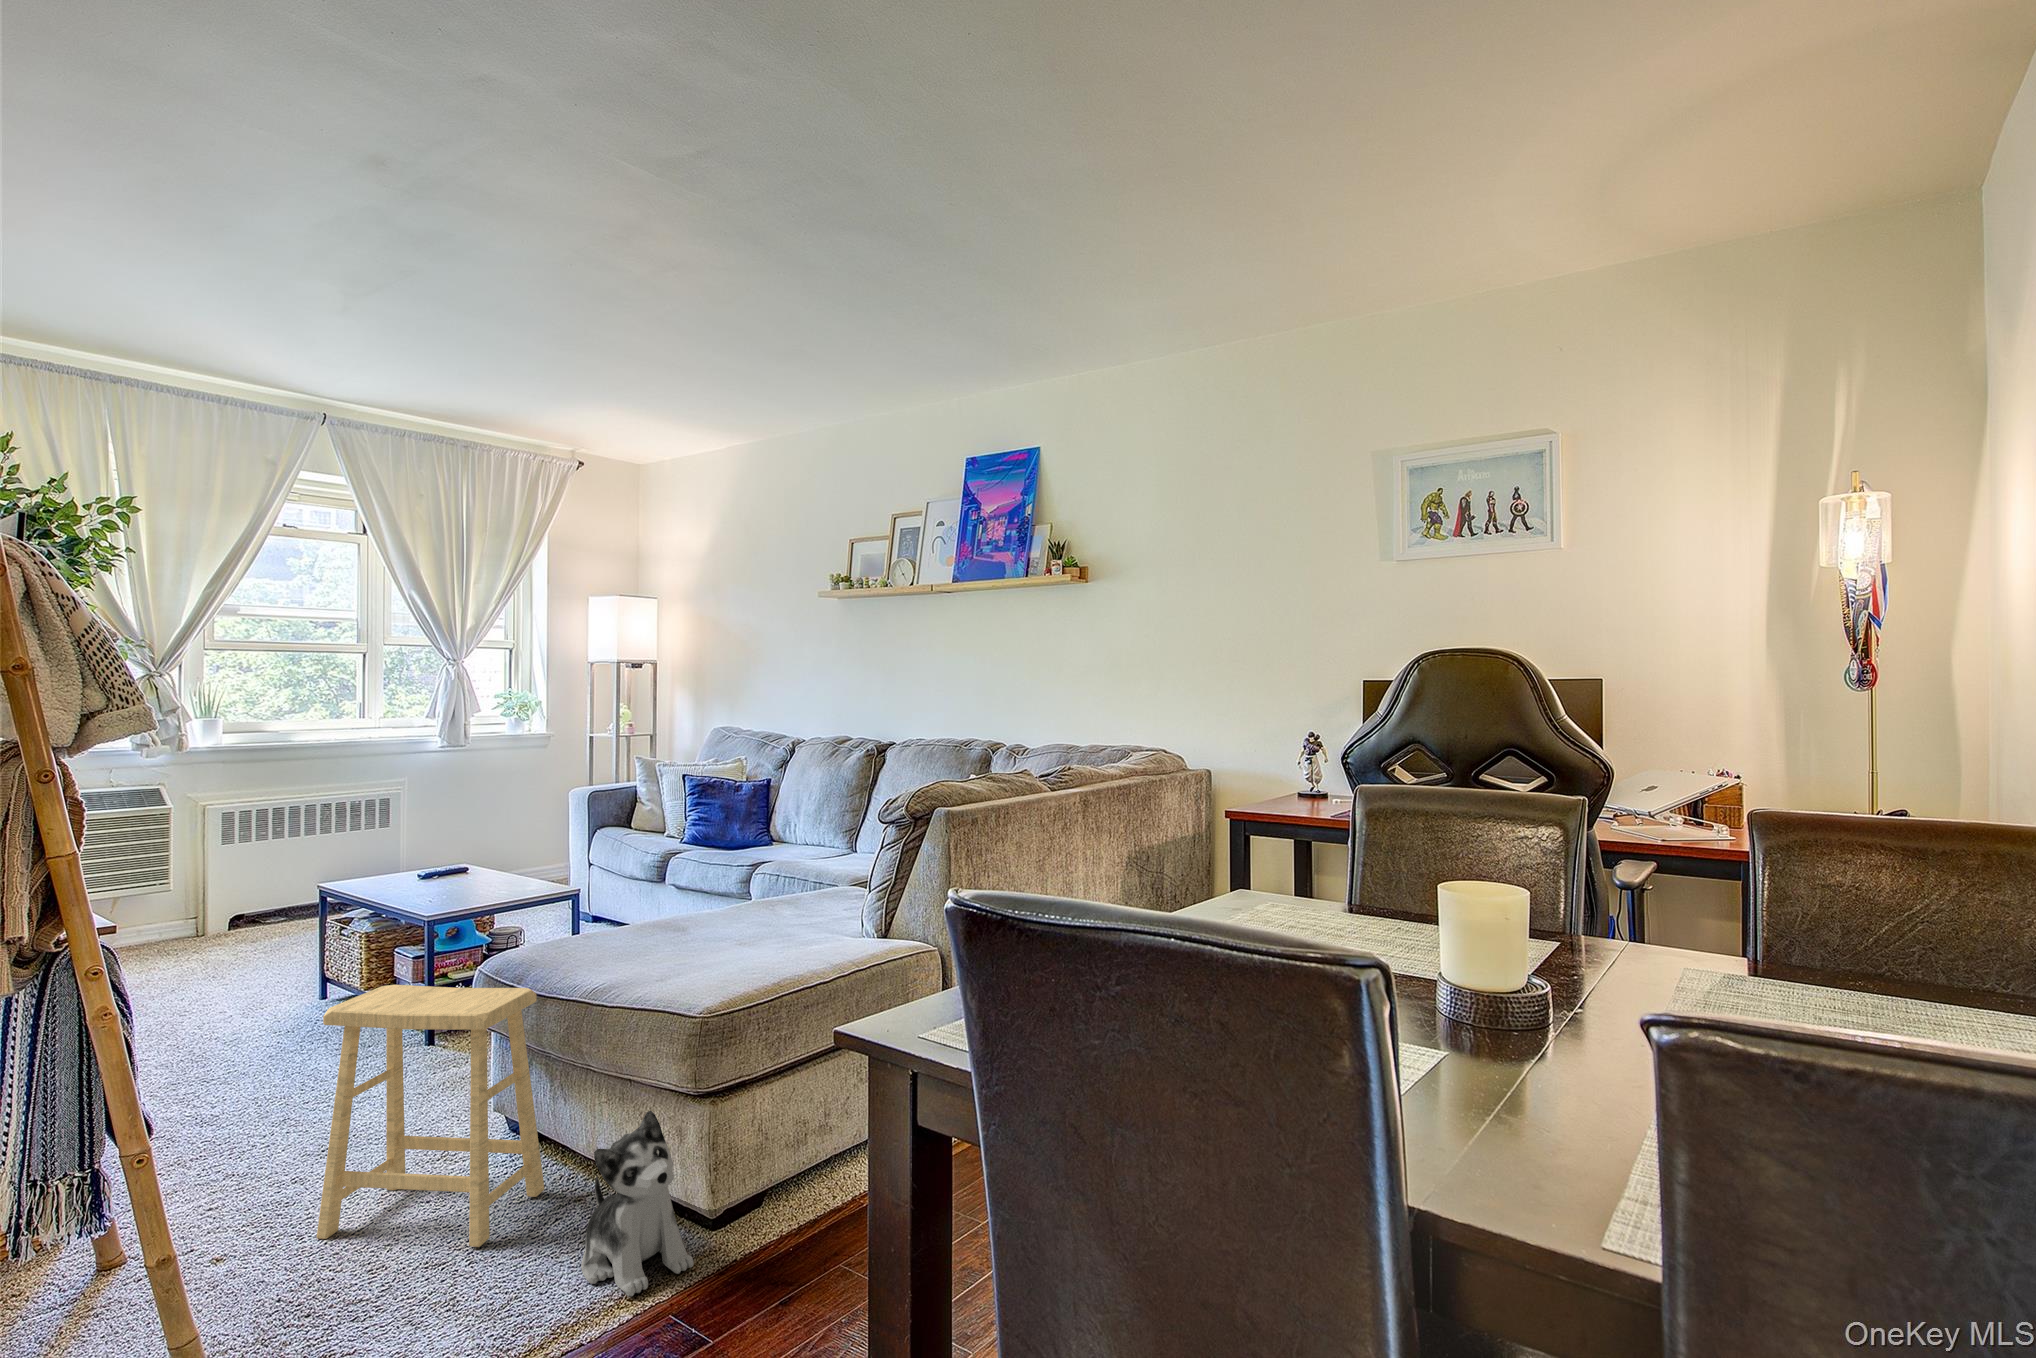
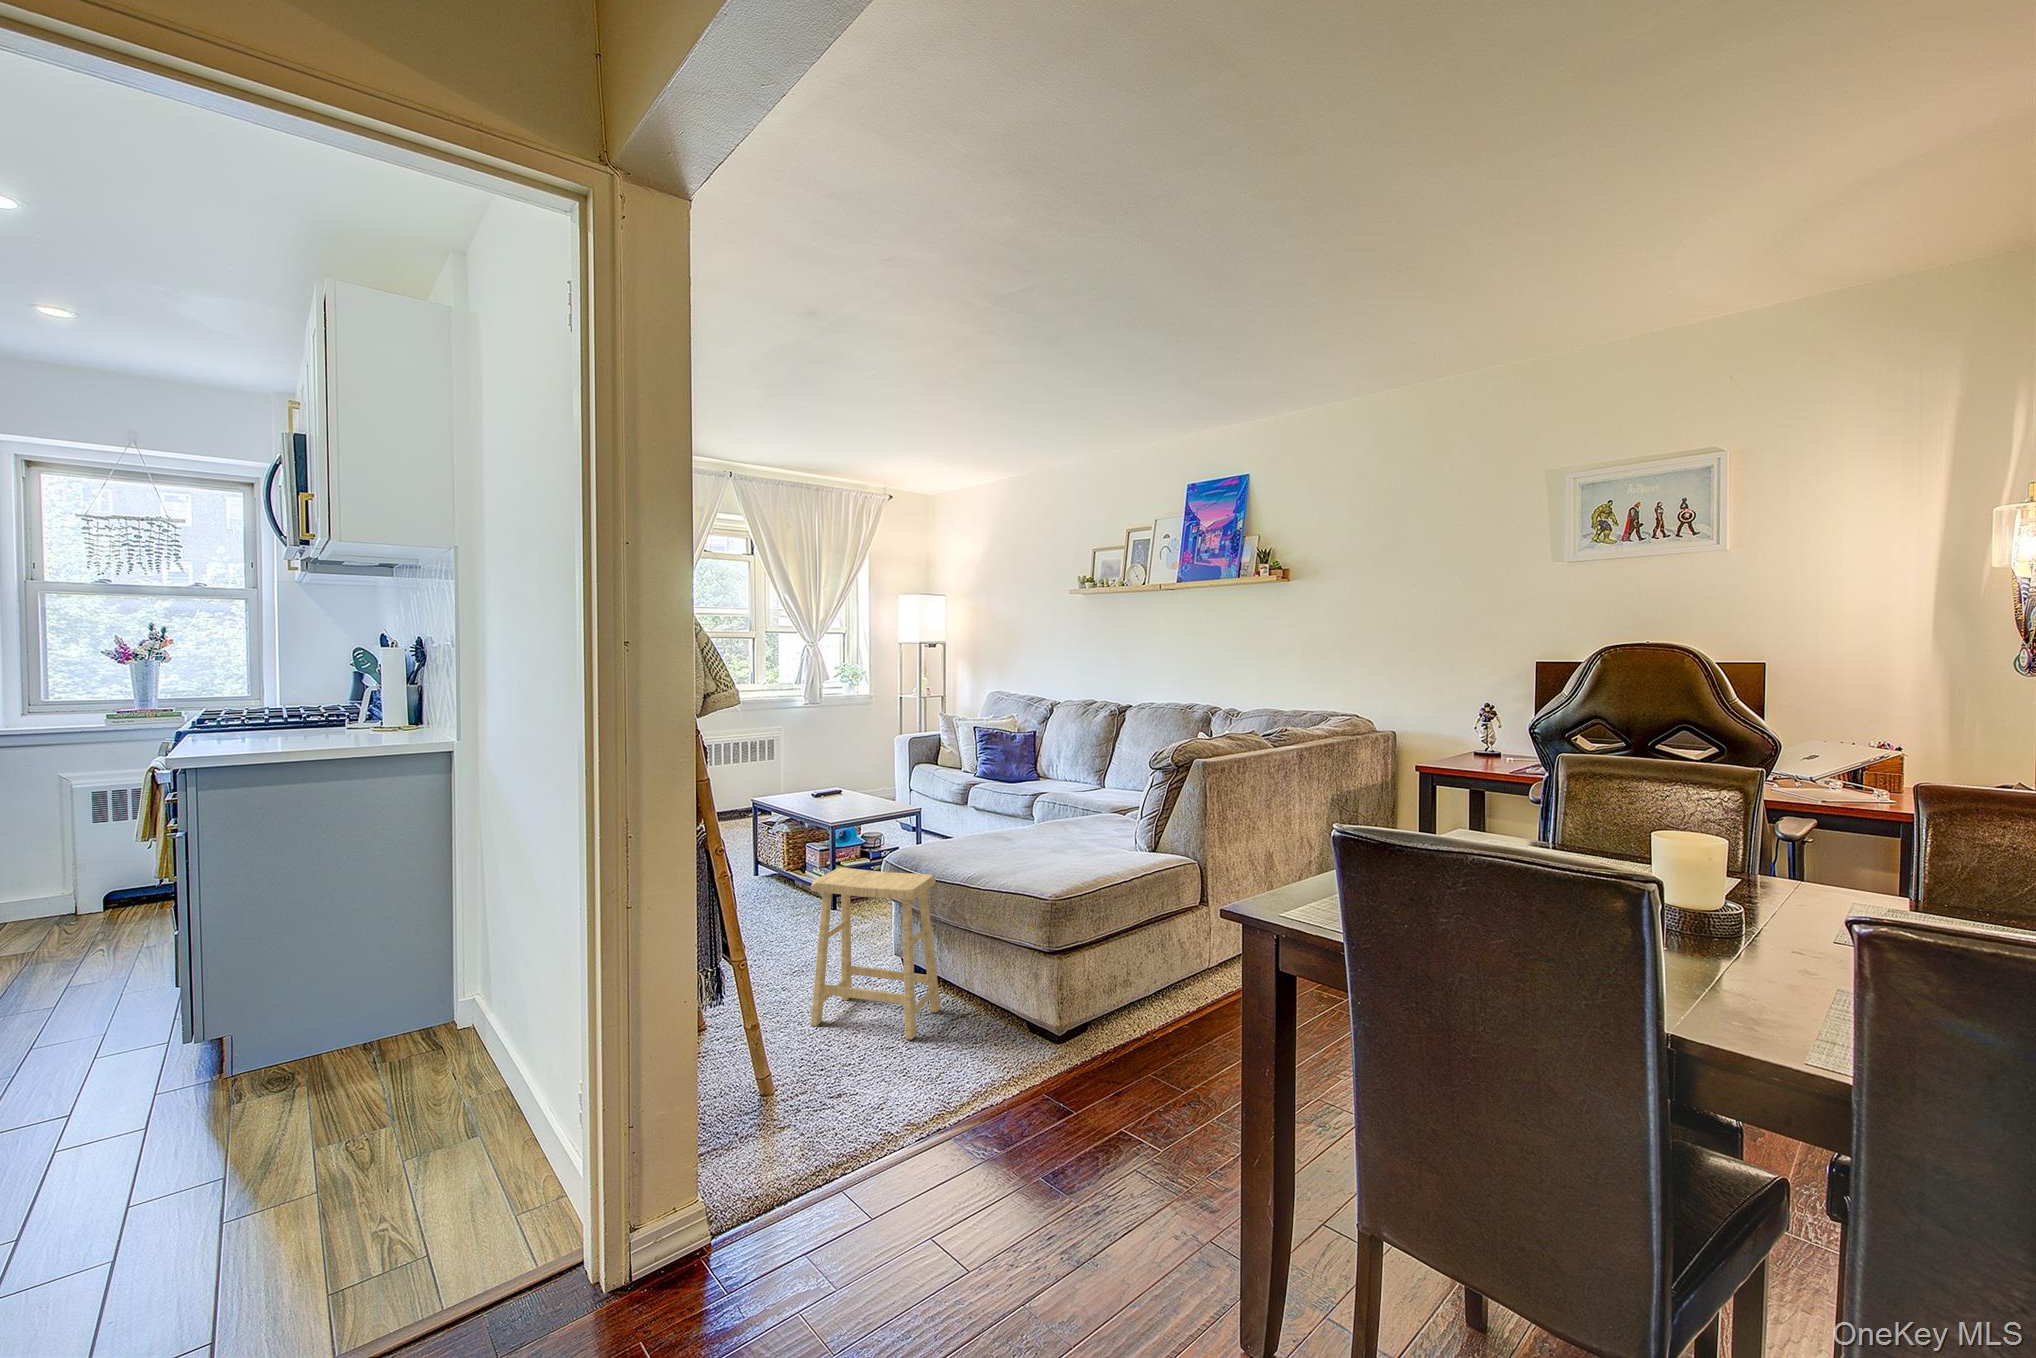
plush toy: present [581,1111,694,1296] -> none [980,960,1053,1079]

